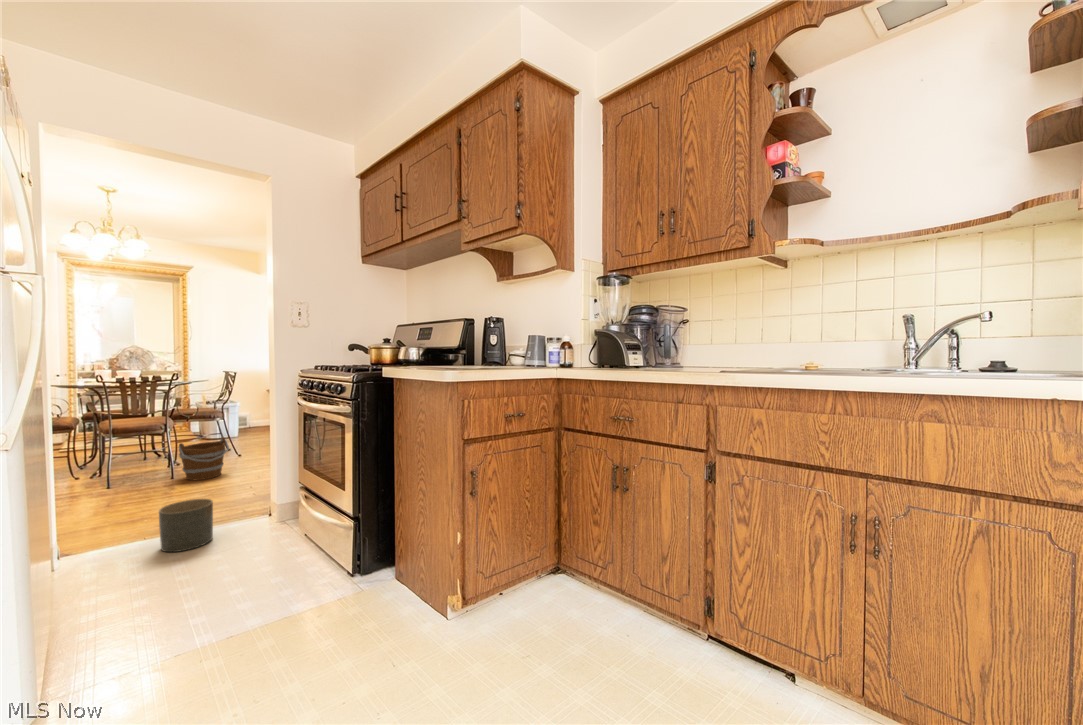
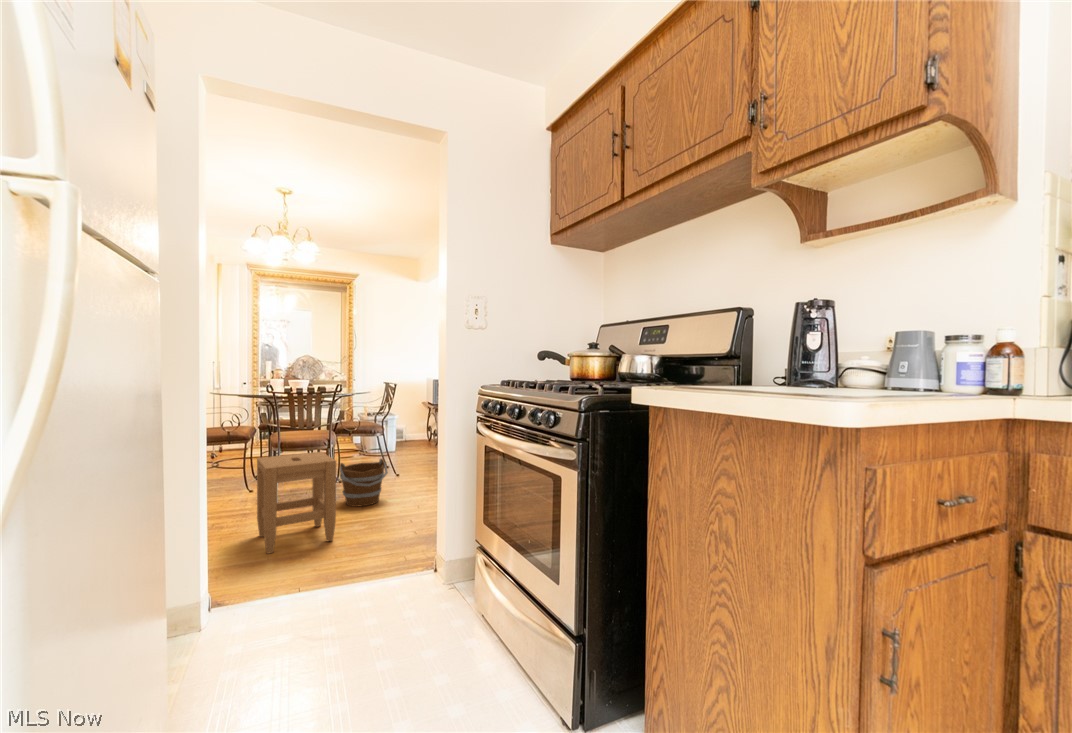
stool: none [89,432,176,521] -> present [257,452,336,554]
planter: present [159,499,213,552] -> none [315,548,374,621]

